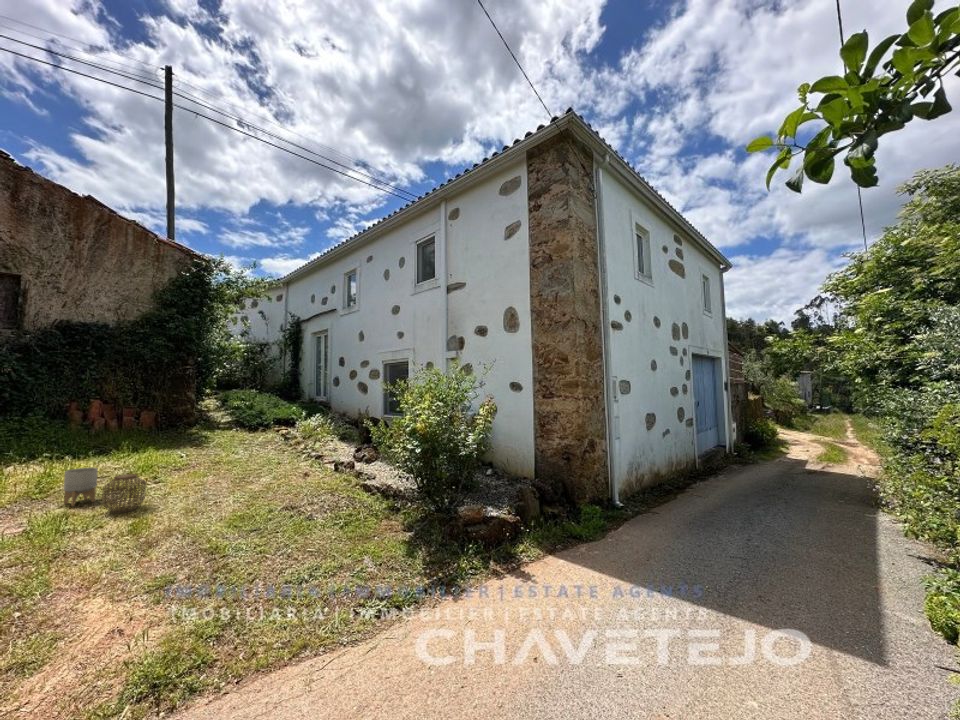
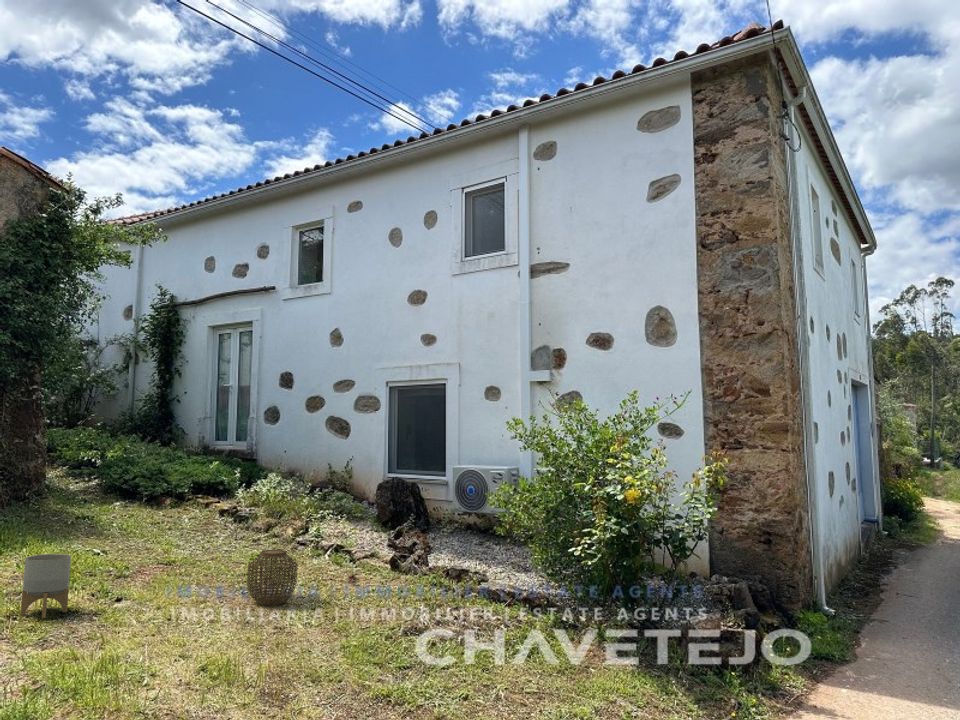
woven basket: present [102,474,146,513] -> present [247,550,297,605]

